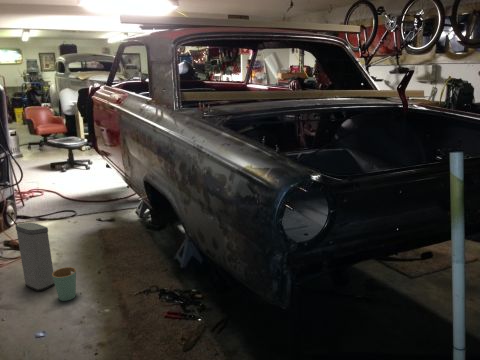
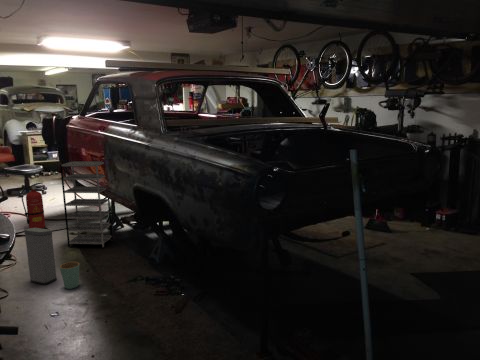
shelving unit: none [73,140,136,244] -> present [60,161,113,248]
fire extinguisher: none [44,162,71,214] -> present [21,183,45,229]

